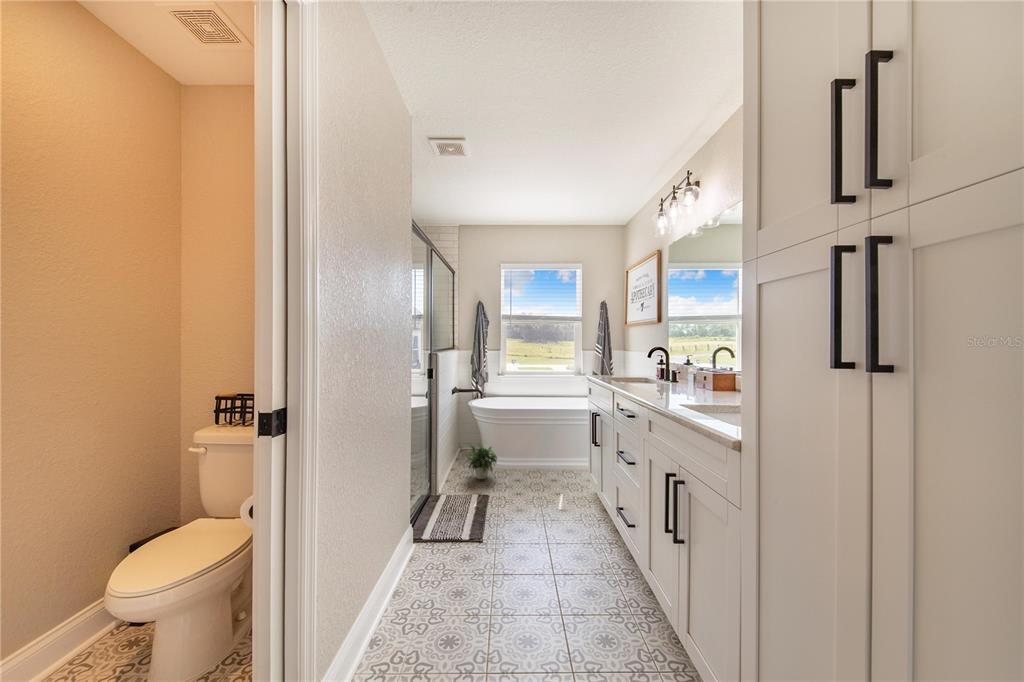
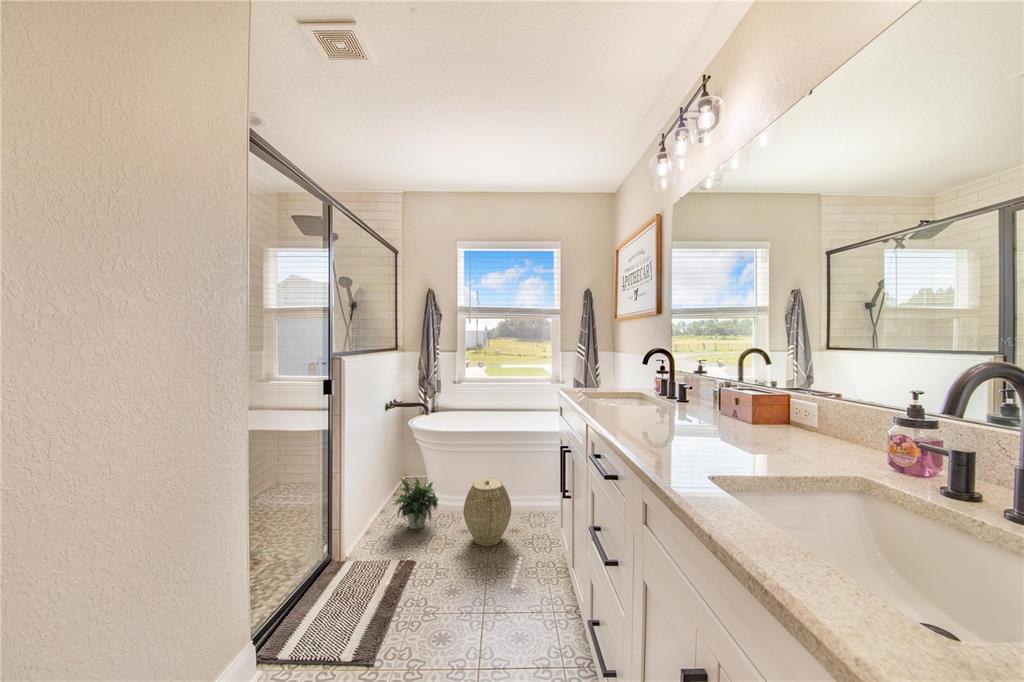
woven basket: none [519,442,553,488] -> present [464,478,511,546]

